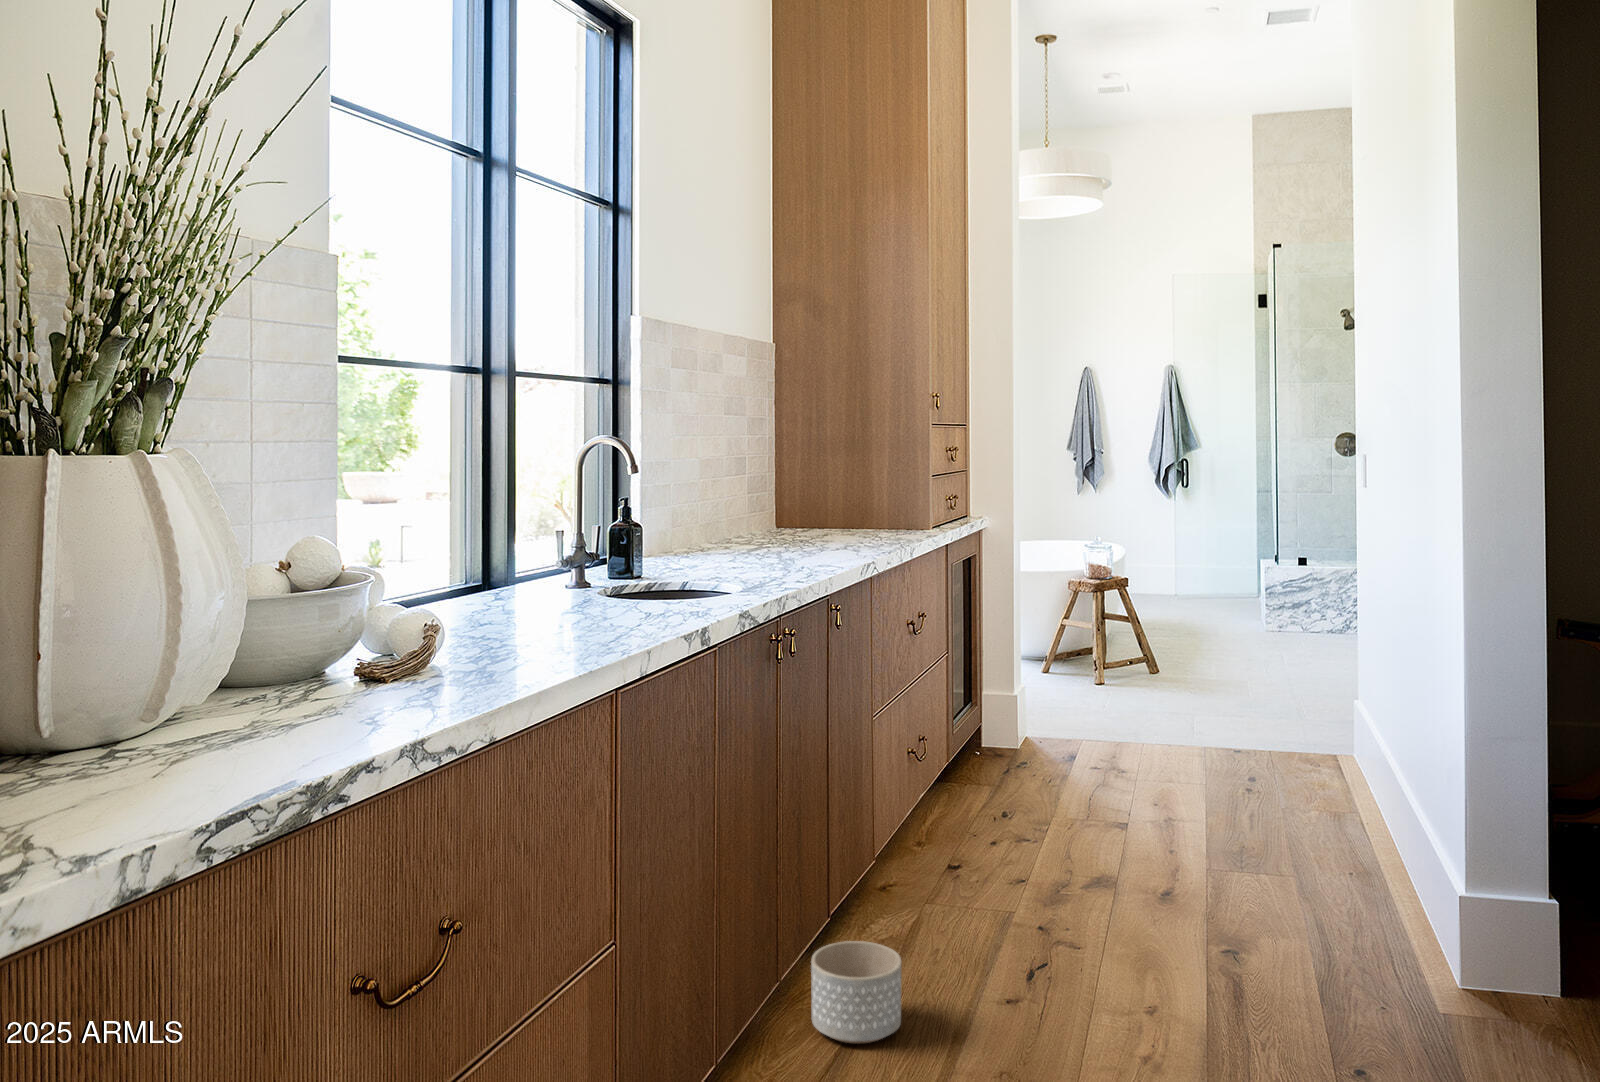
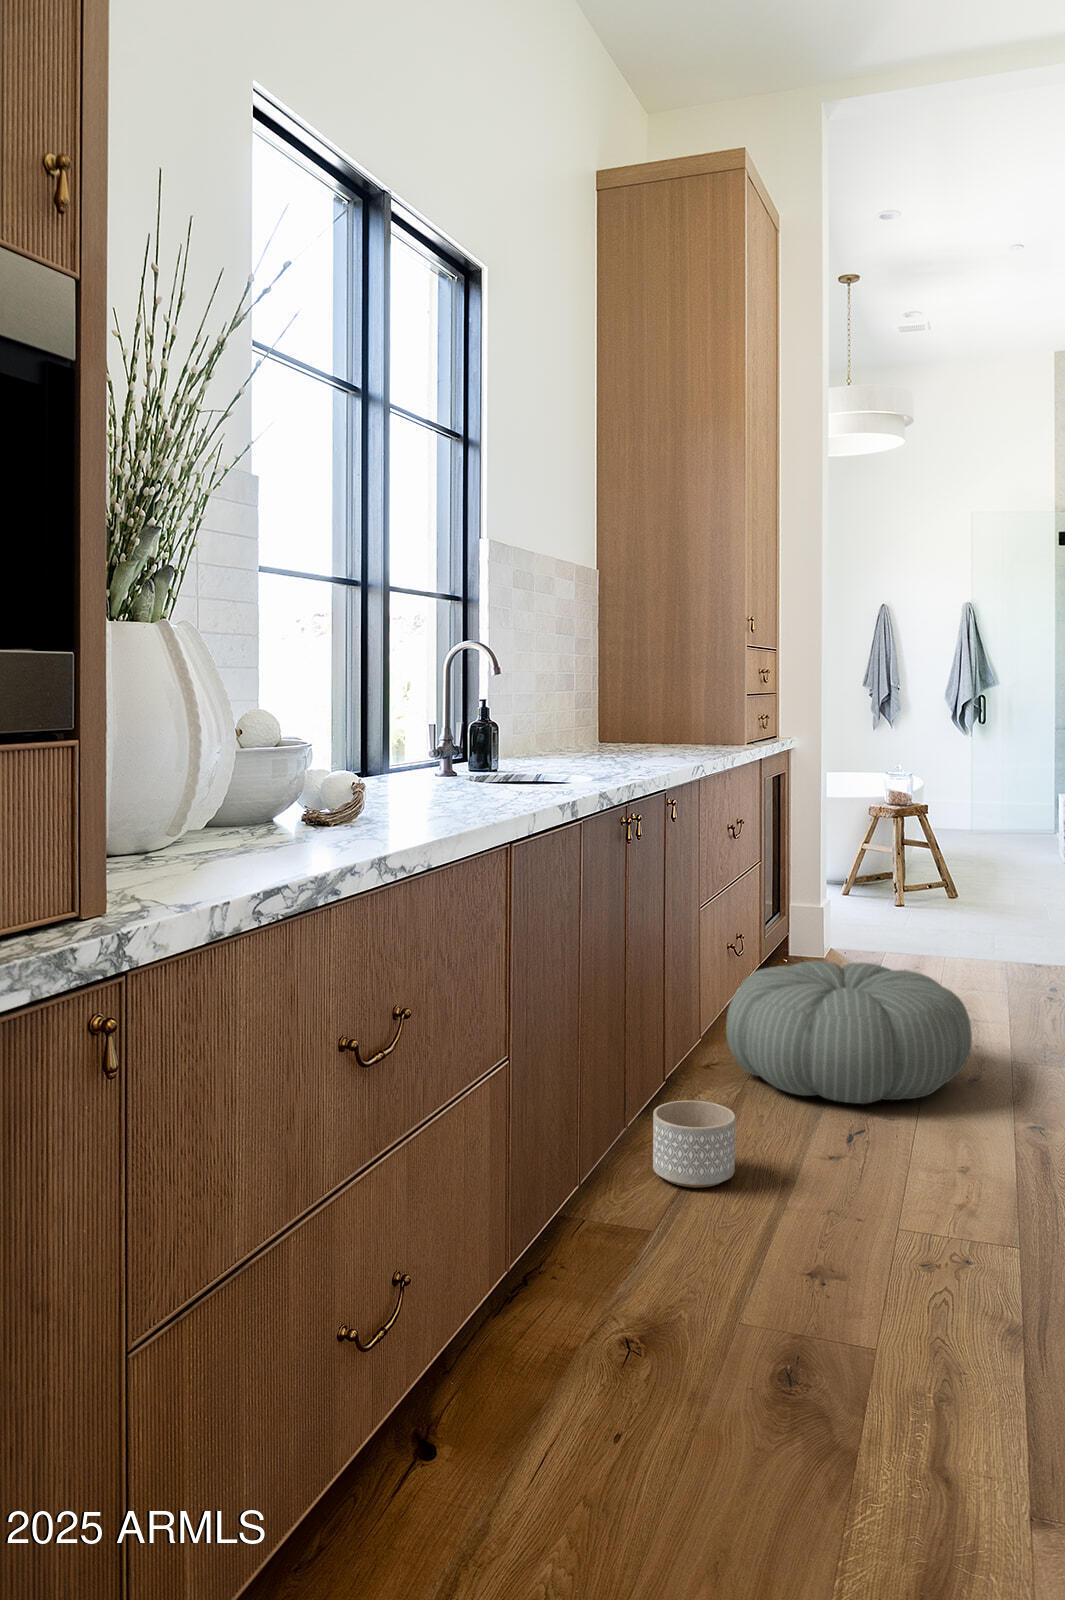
pouf: none [903,767,1164,929] -> present [726,961,972,1104]

